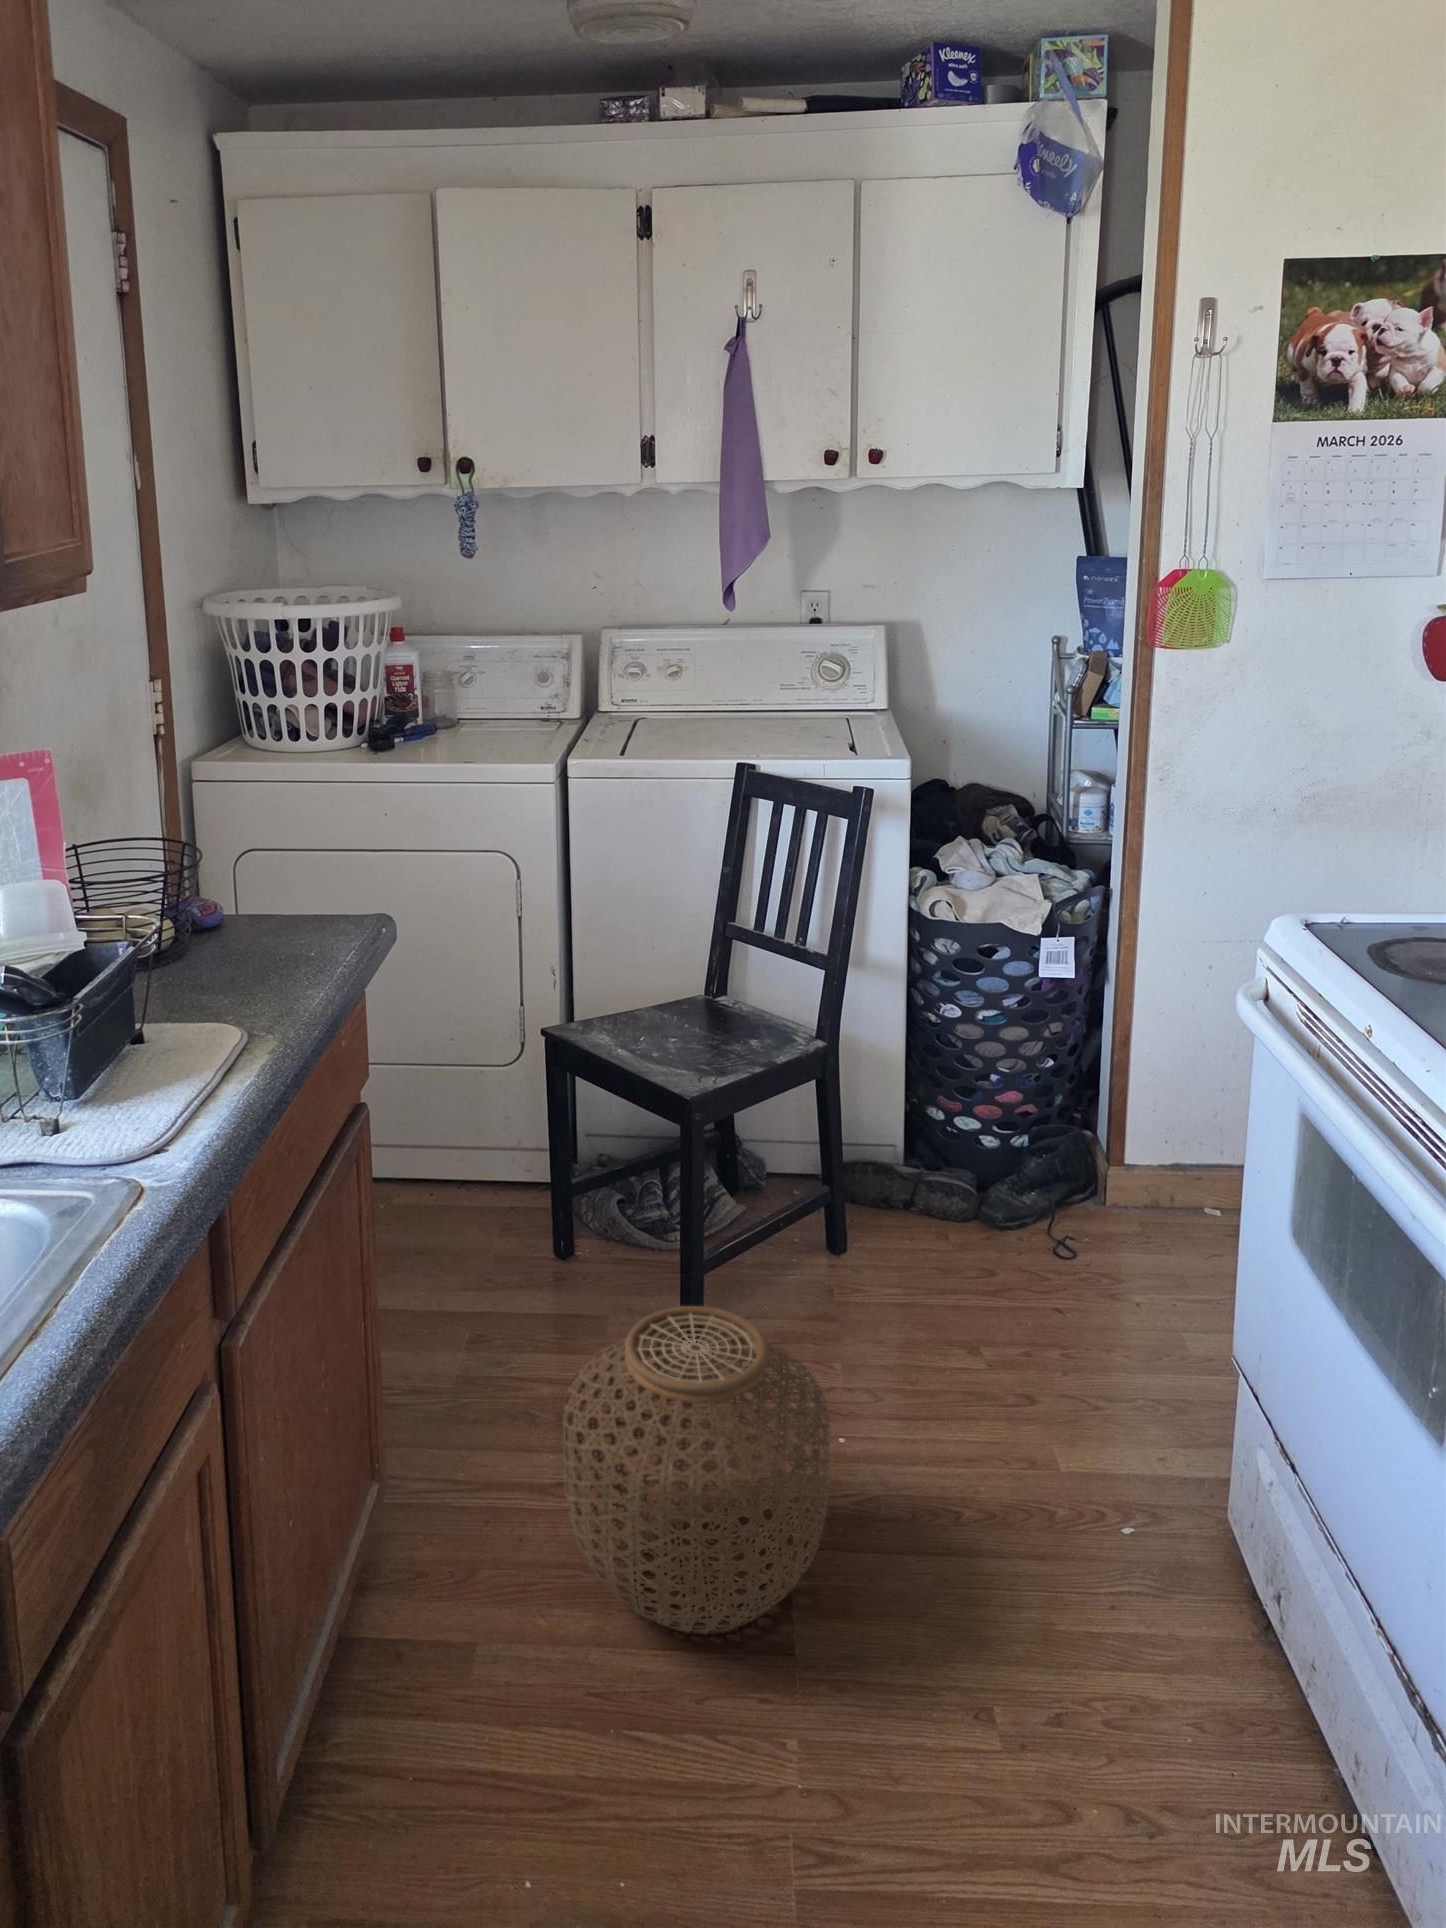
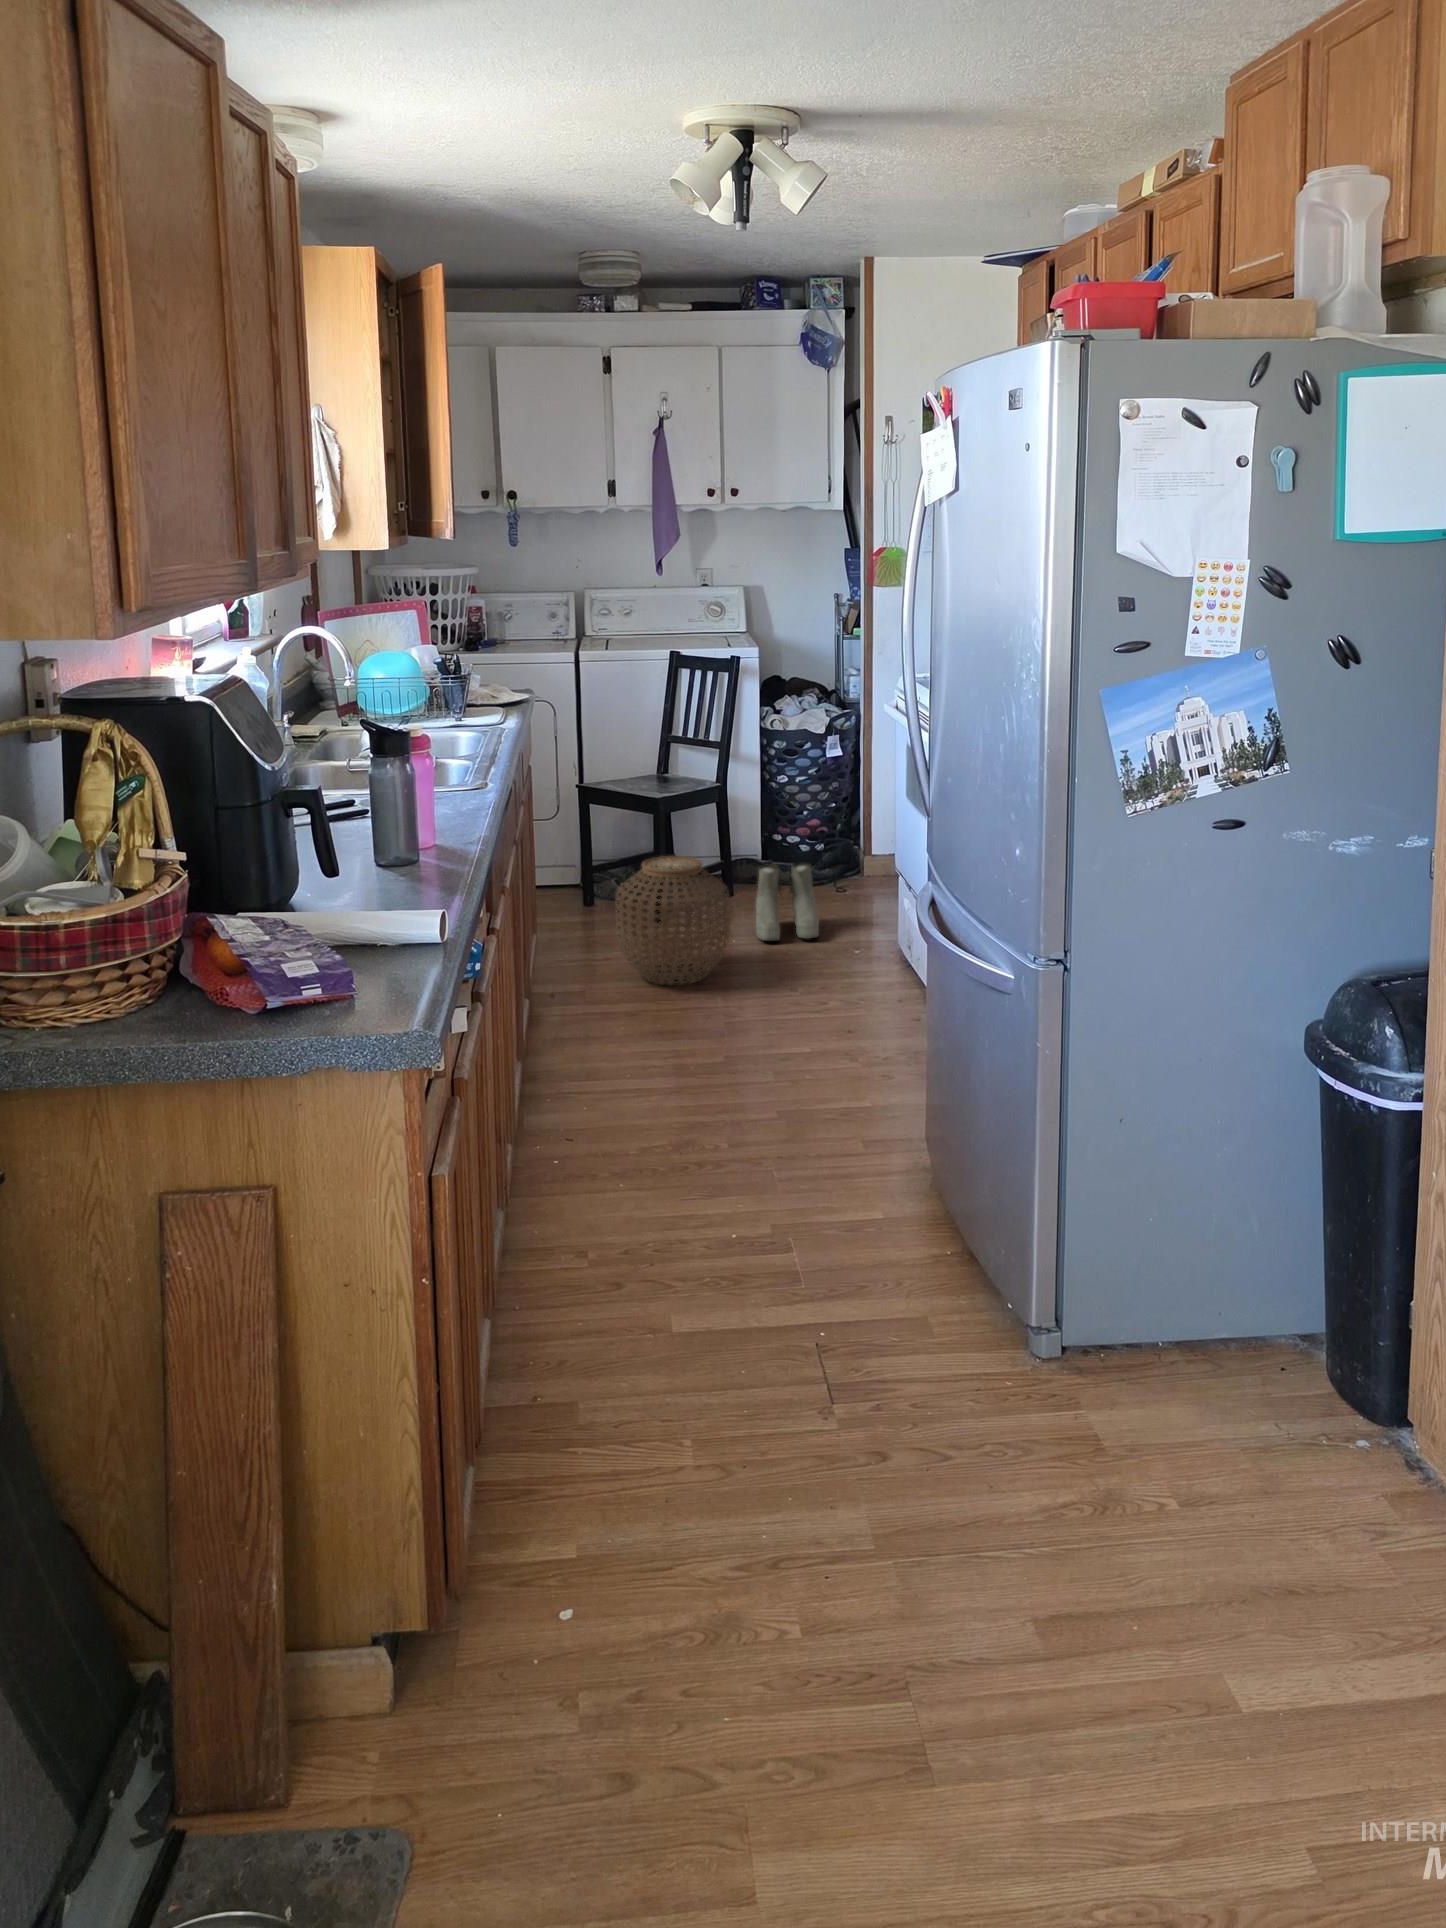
boots: none [889,1255,1030,1451] -> present [756,863,819,941]

